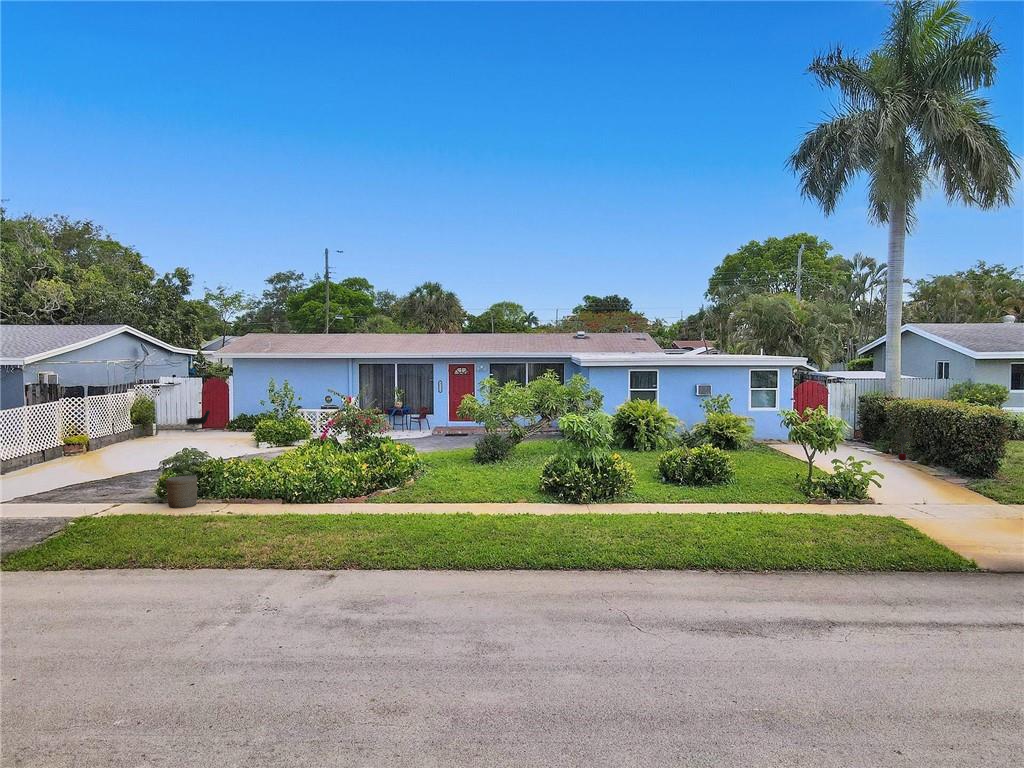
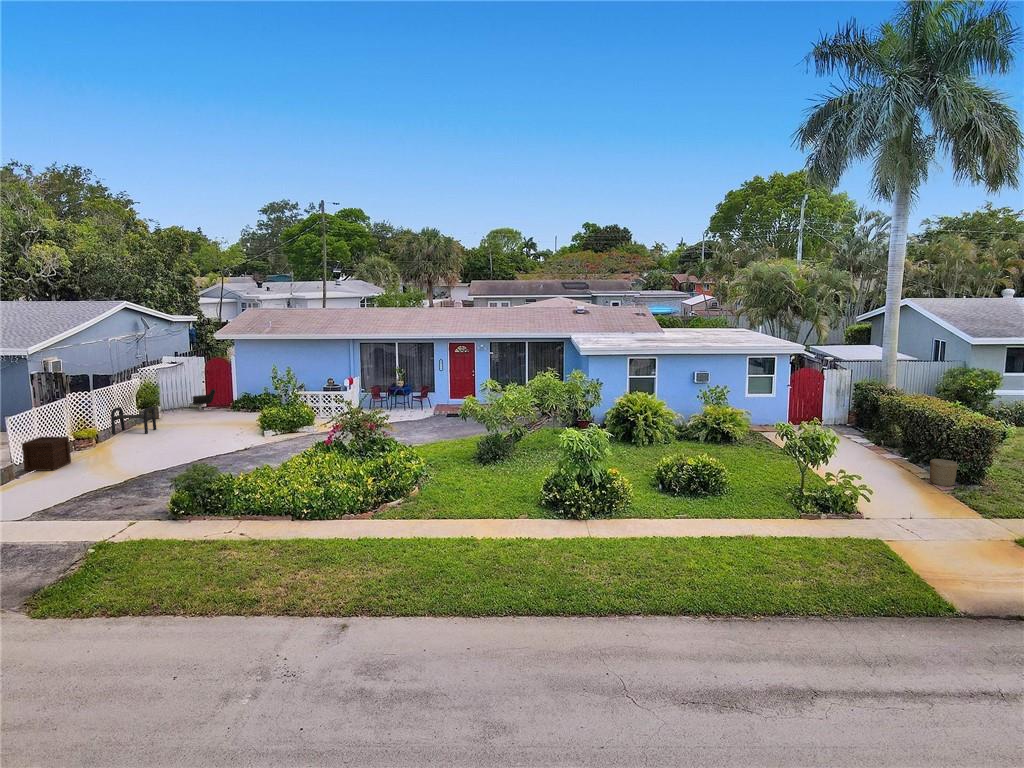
bench: none [102,420,148,447] -> present [111,407,156,434]
potted tree: present [897,424,916,460] -> none [885,421,907,455]
wooden crate: none [10,438,59,471] -> present [22,436,71,471]
woven basket: present [166,476,197,508] -> present [930,459,958,486]

